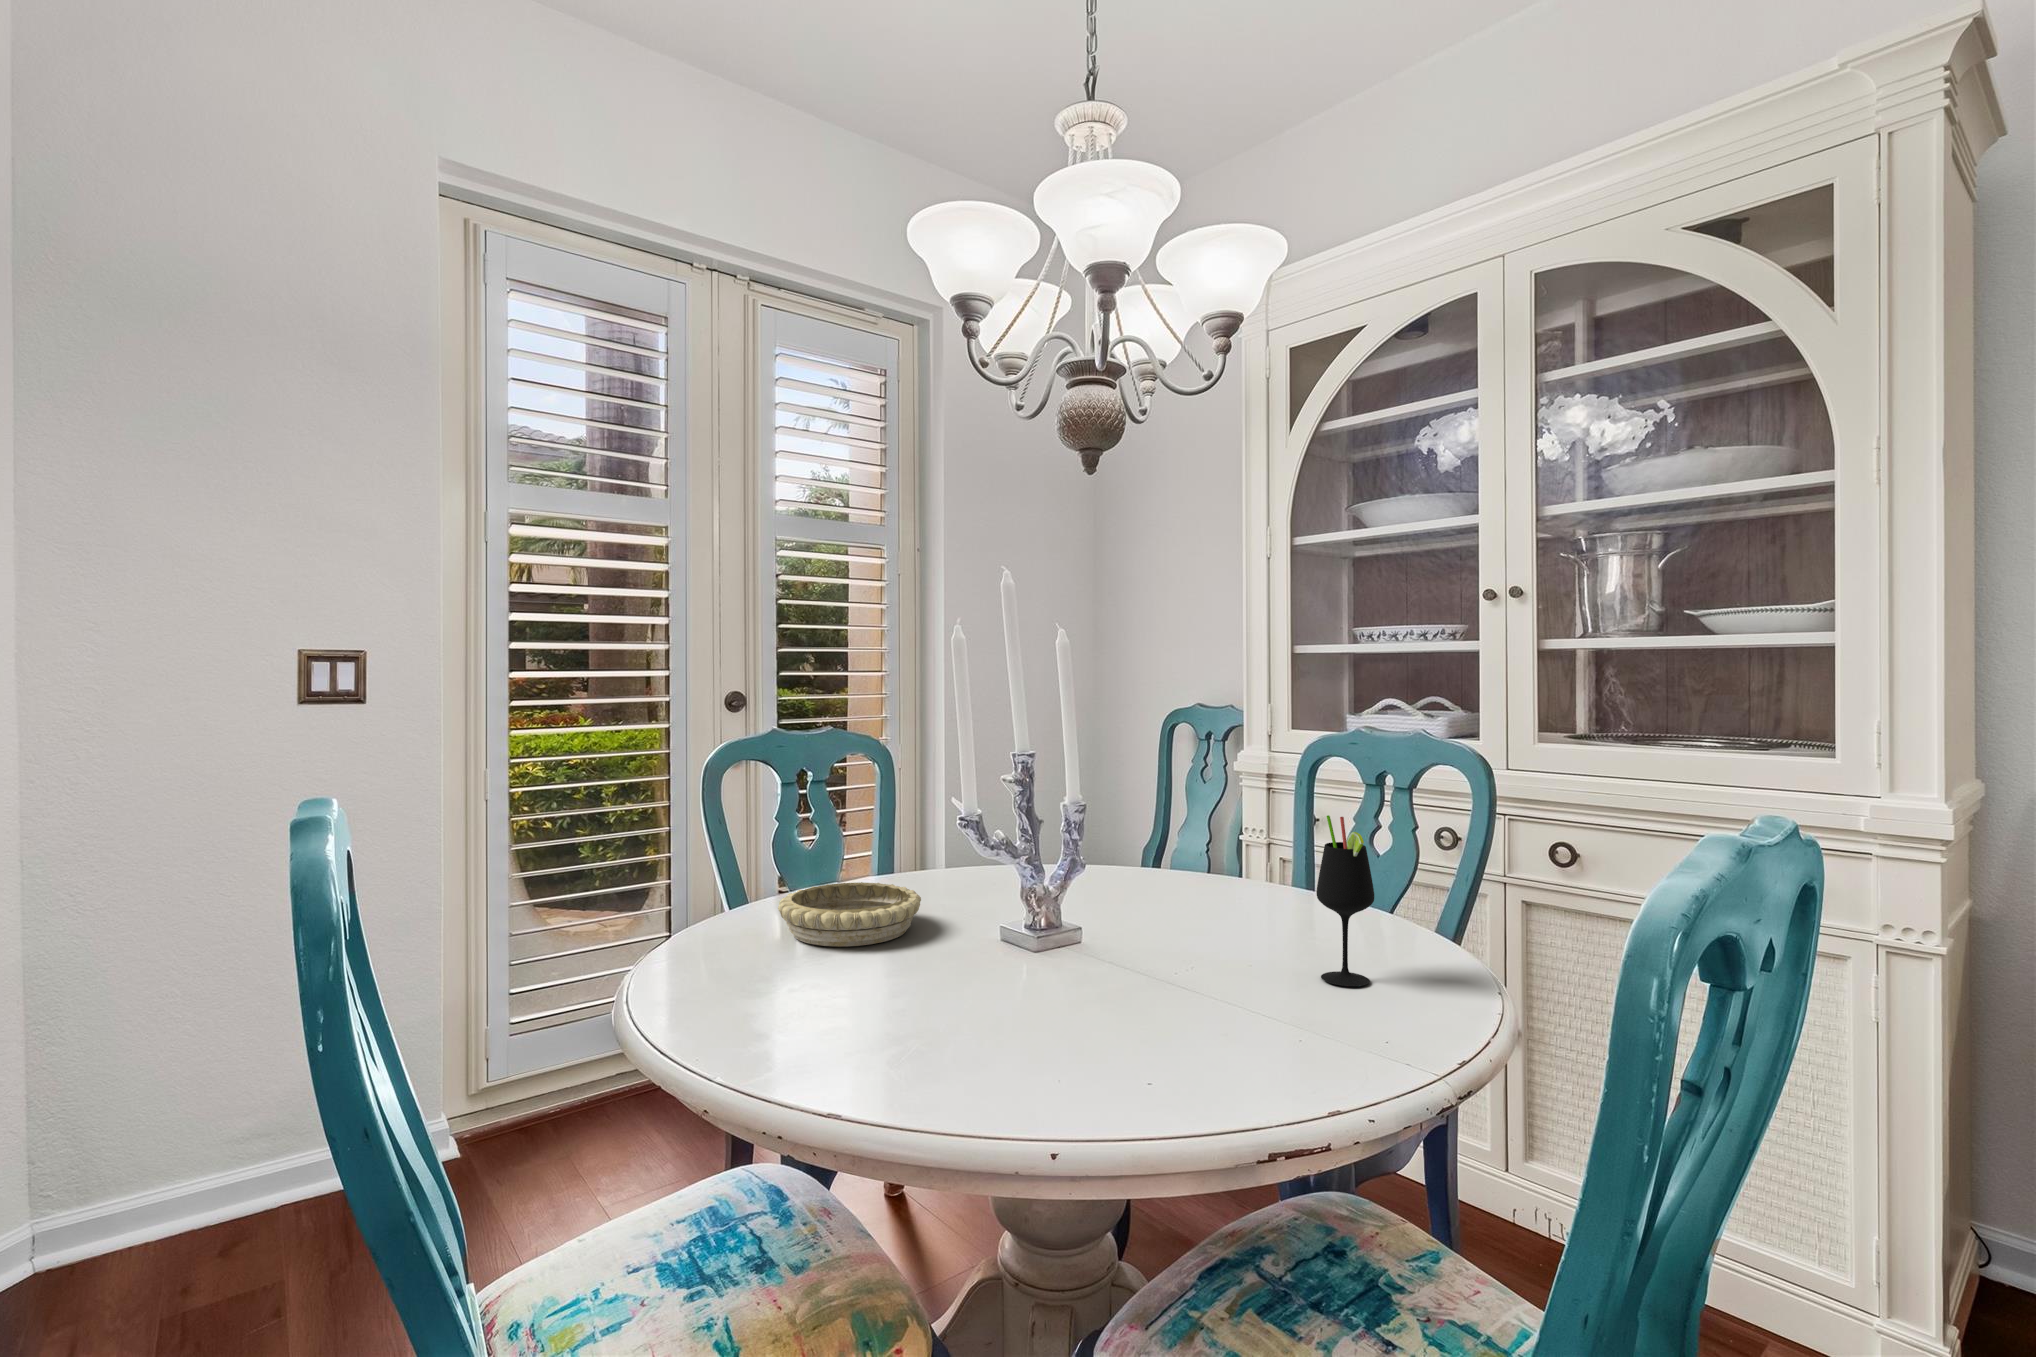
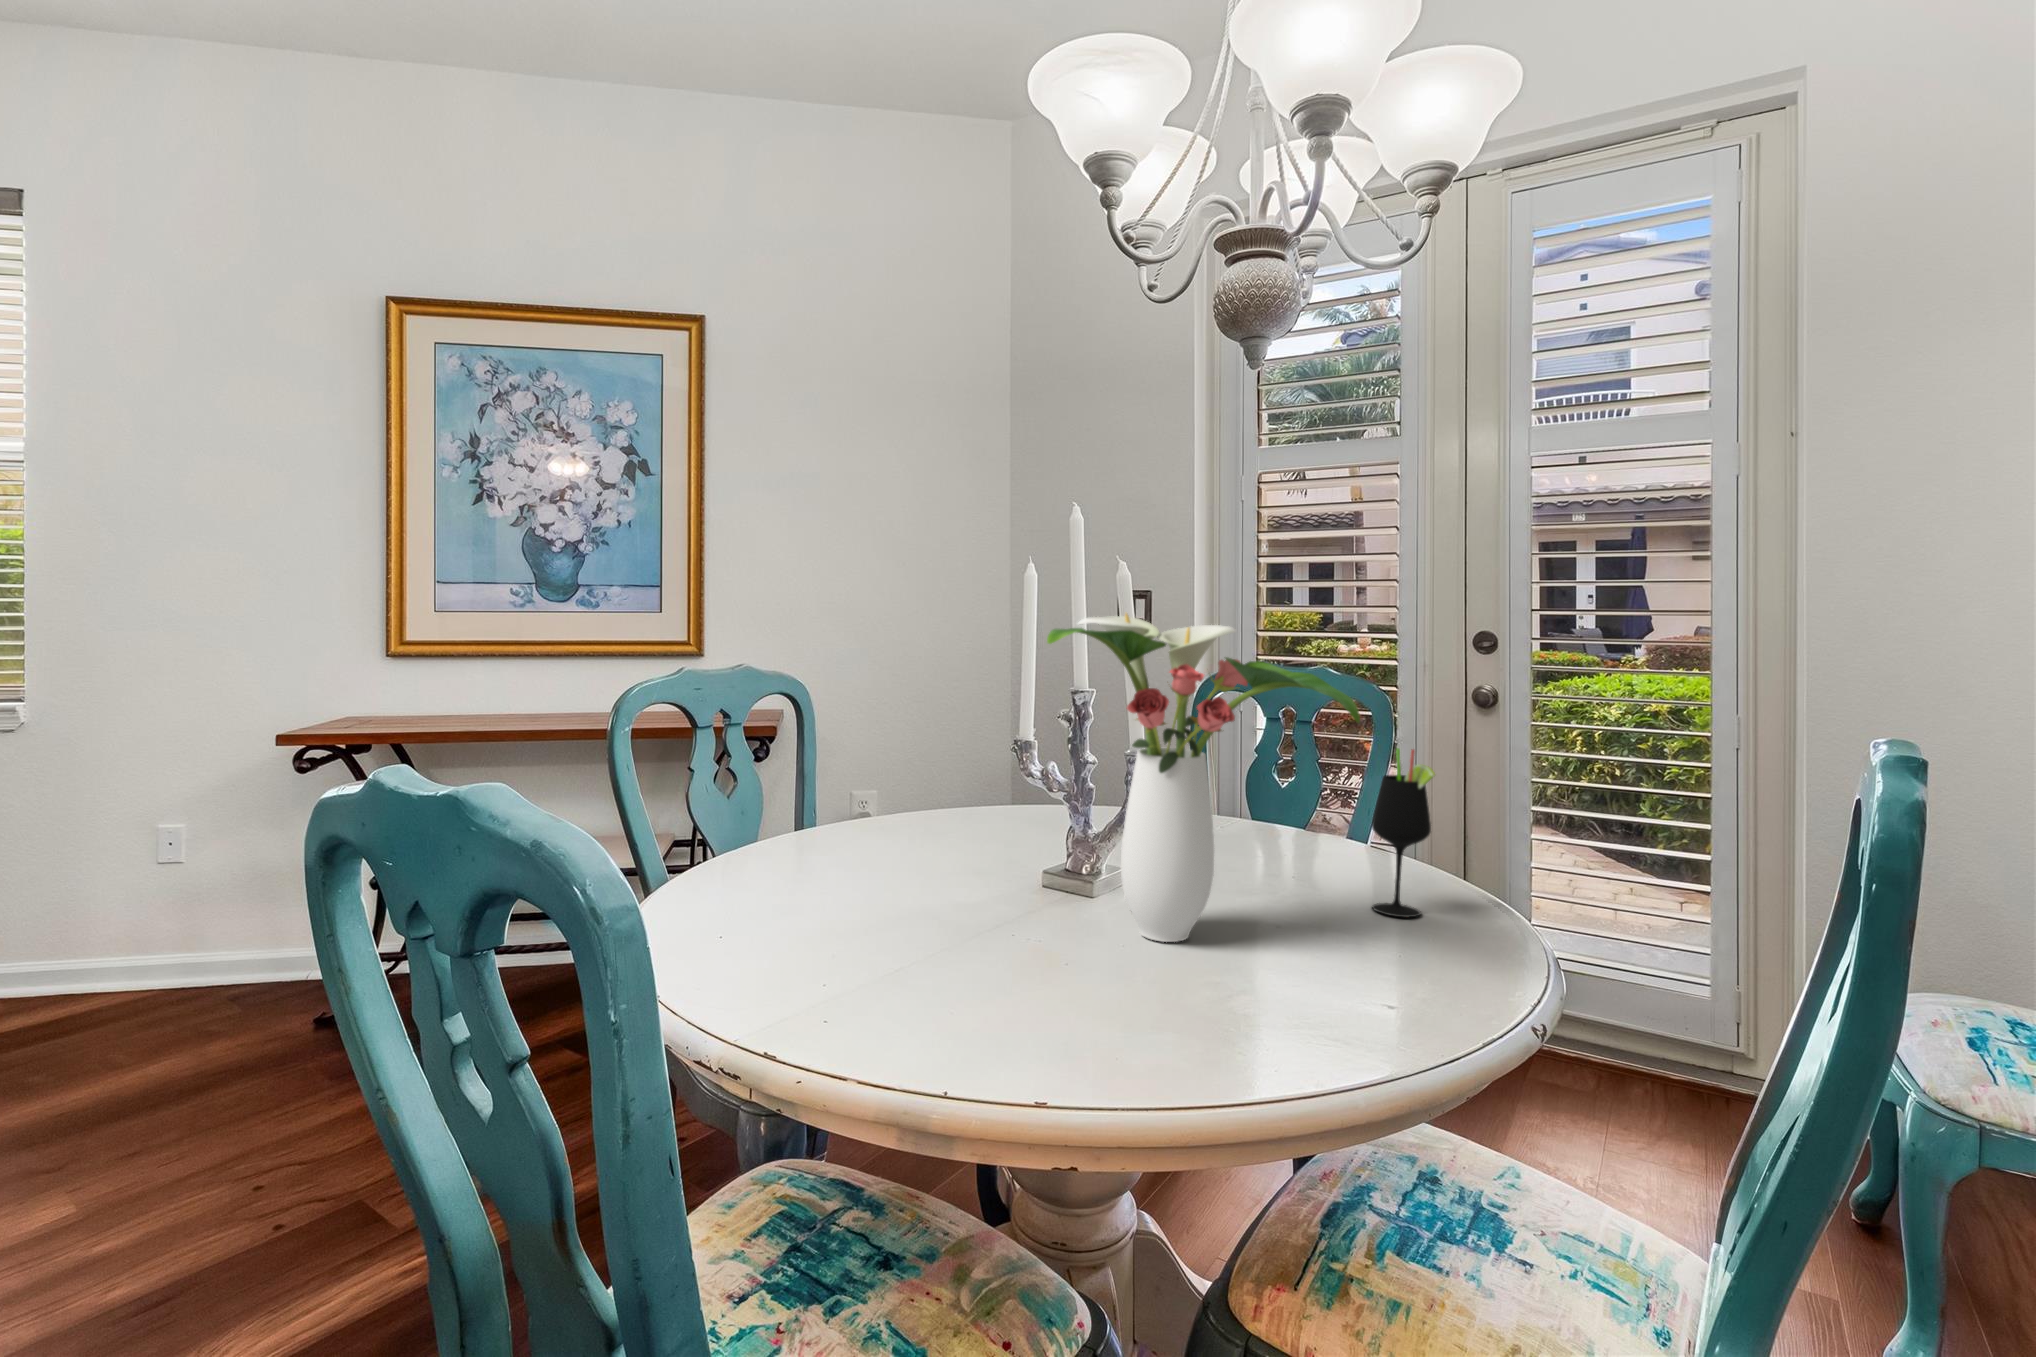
flower arrangement: none [934,689,1206,992] -> present [1047,614,1360,942]
decorative bowl: present [778,882,921,946] -> none [760,832,926,909]

